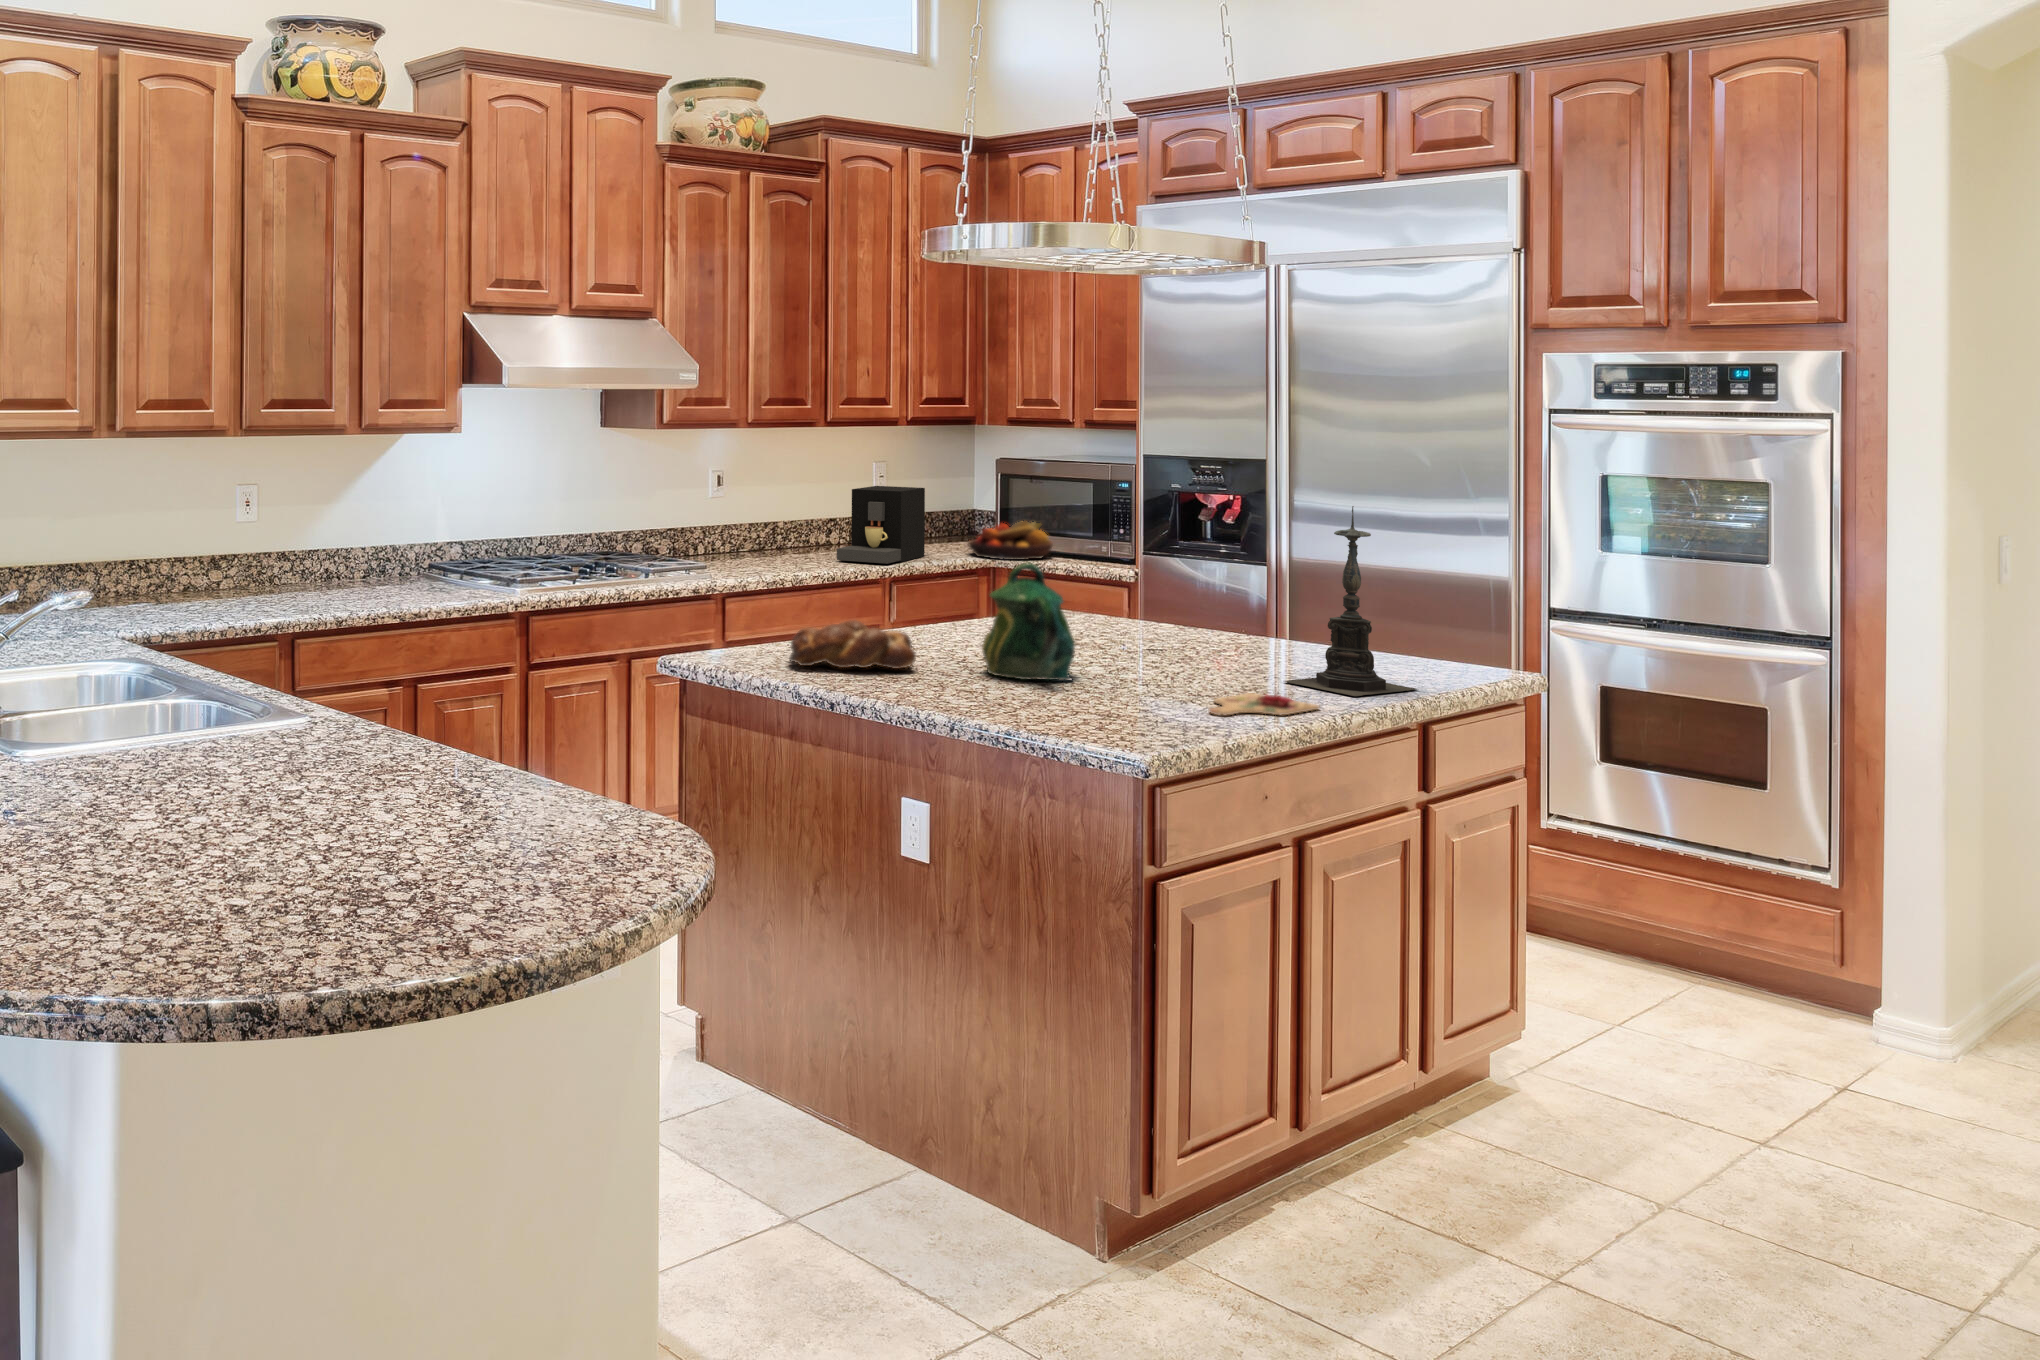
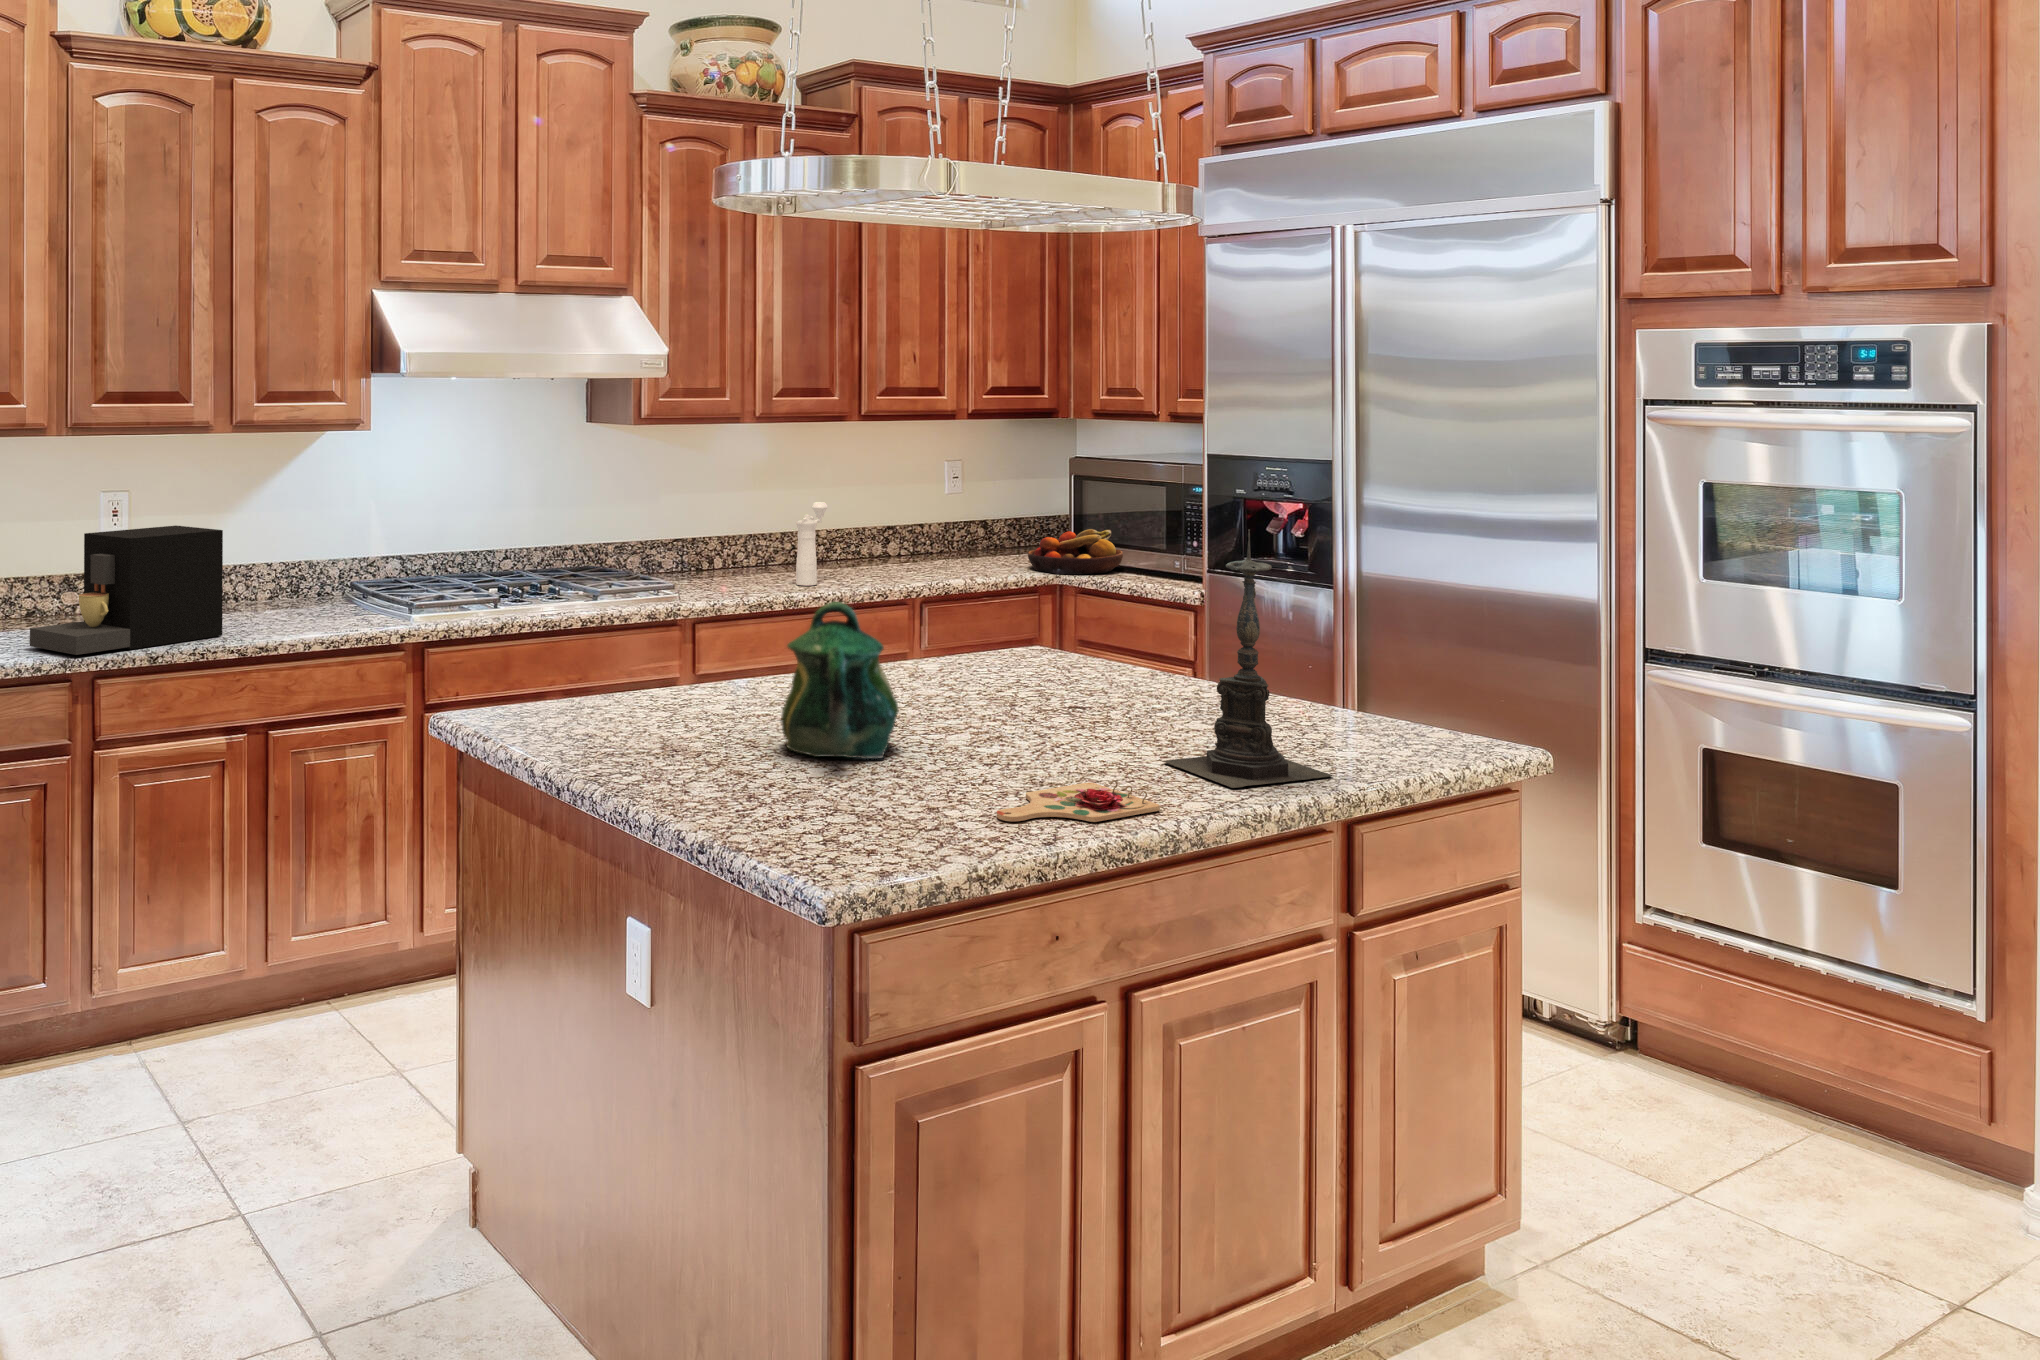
coffee maker: present [837,486,925,564] -> present [30,526,223,655]
pepper mill: none [791,497,813,568] -> present [796,502,828,586]
bread loaf: present [789,620,916,669] -> none [545,673,707,739]

